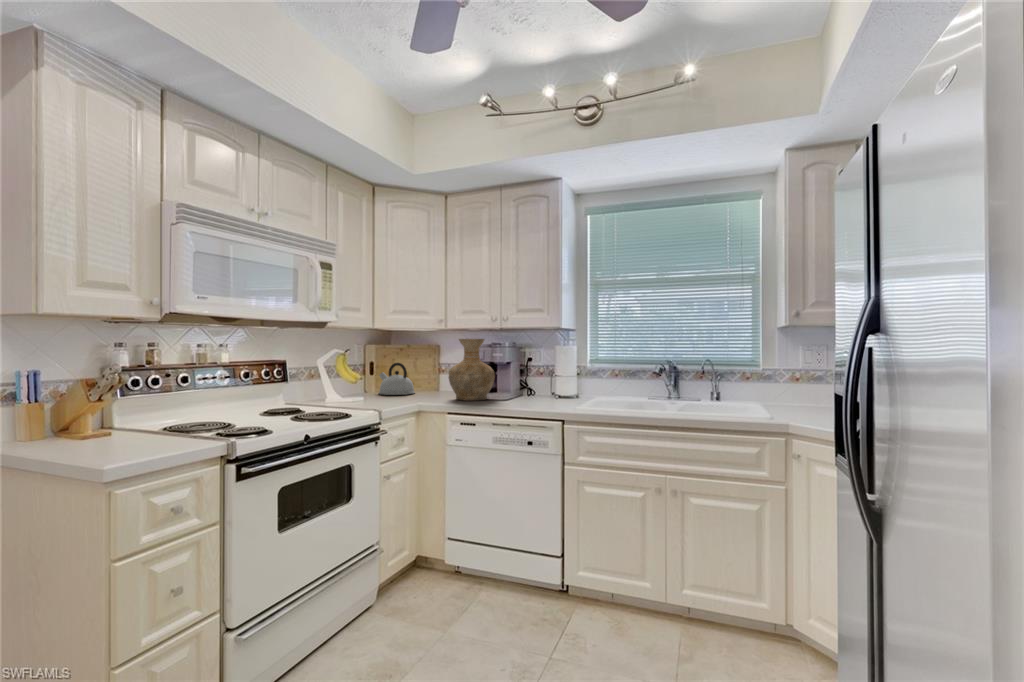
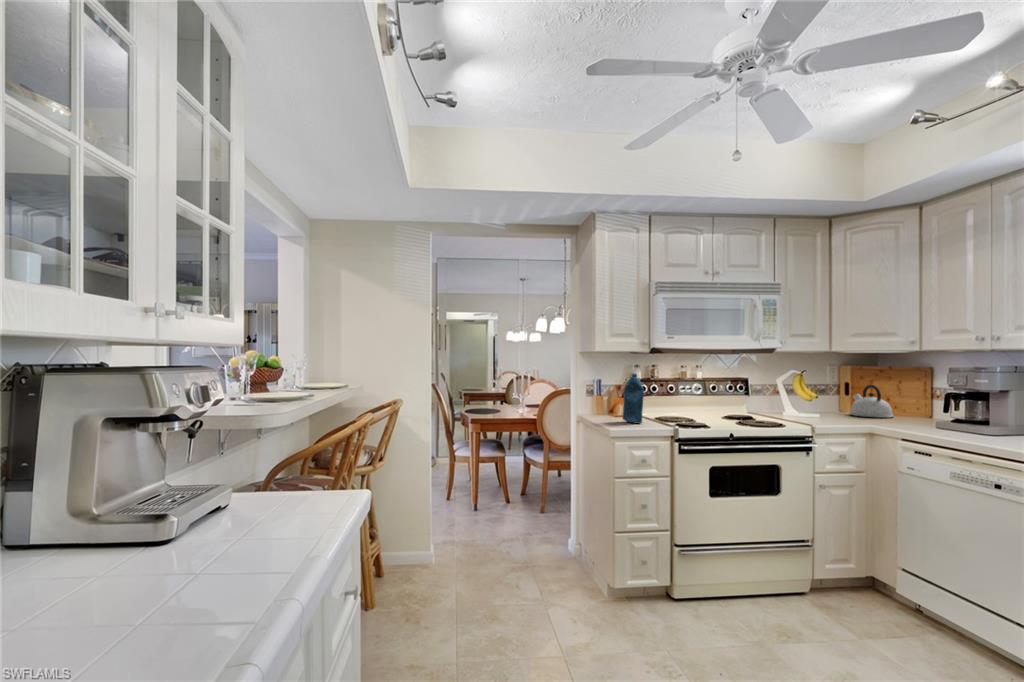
vase: present [448,339,495,401] -> none [915,362,983,432]
bottle: none [111,357,163,445] -> present [623,374,644,423]

